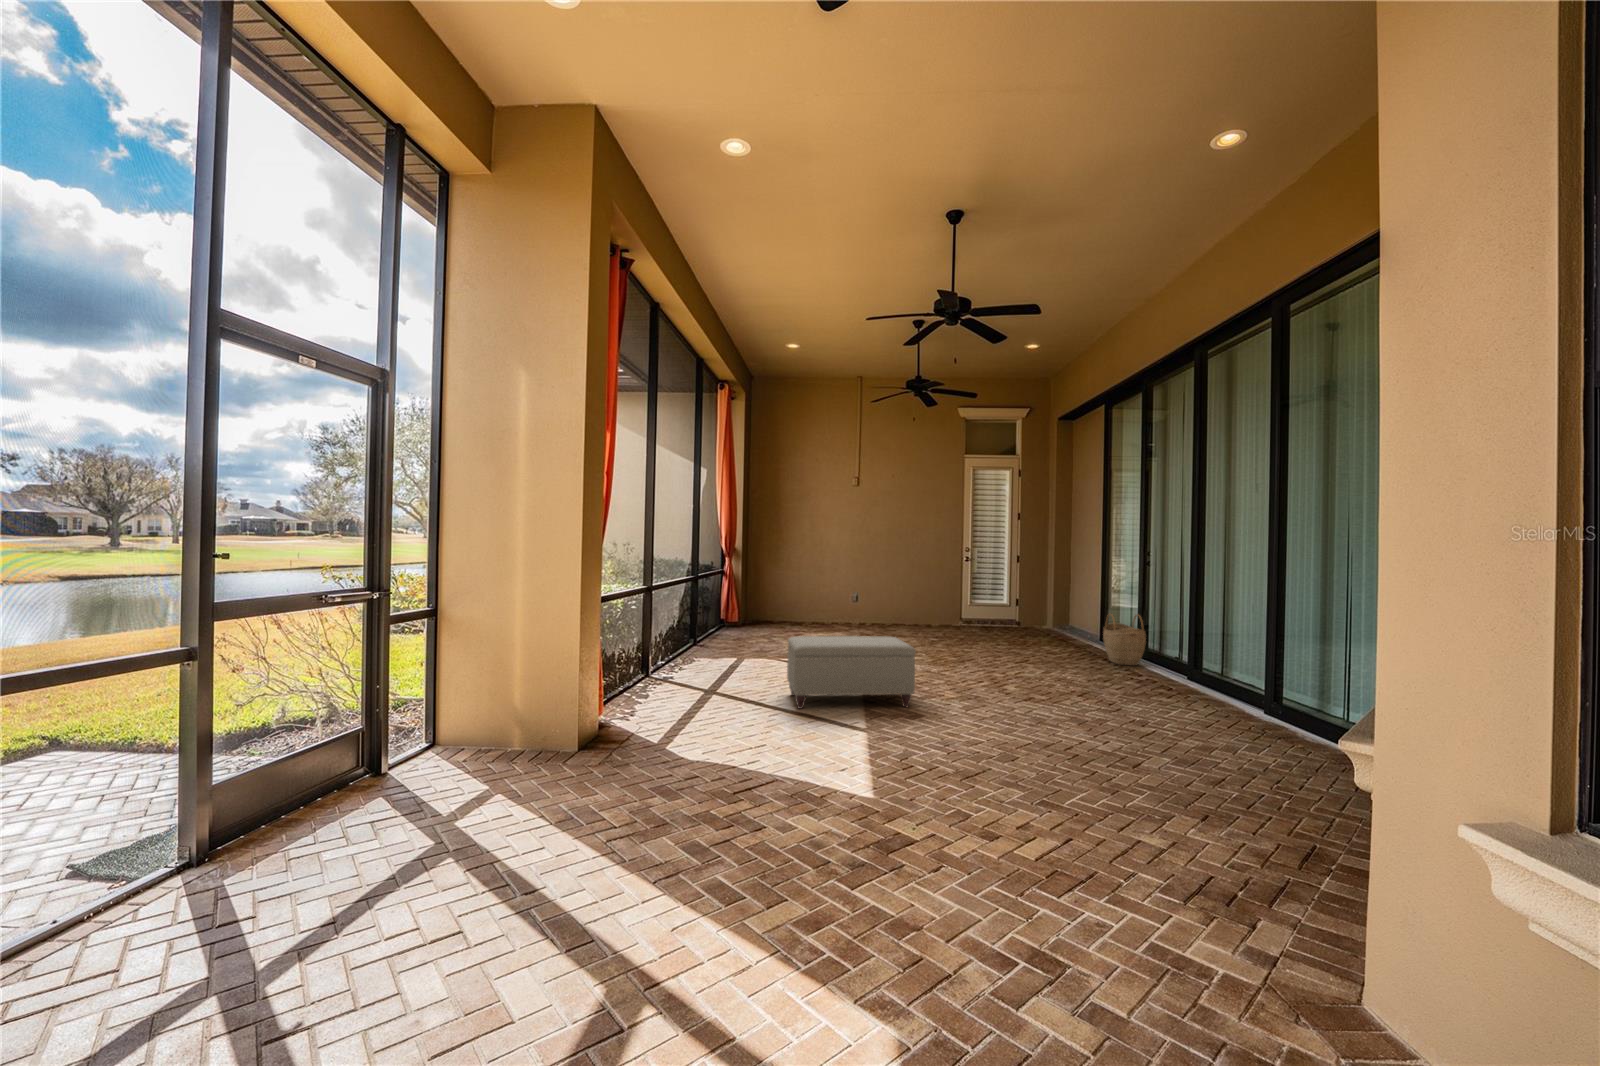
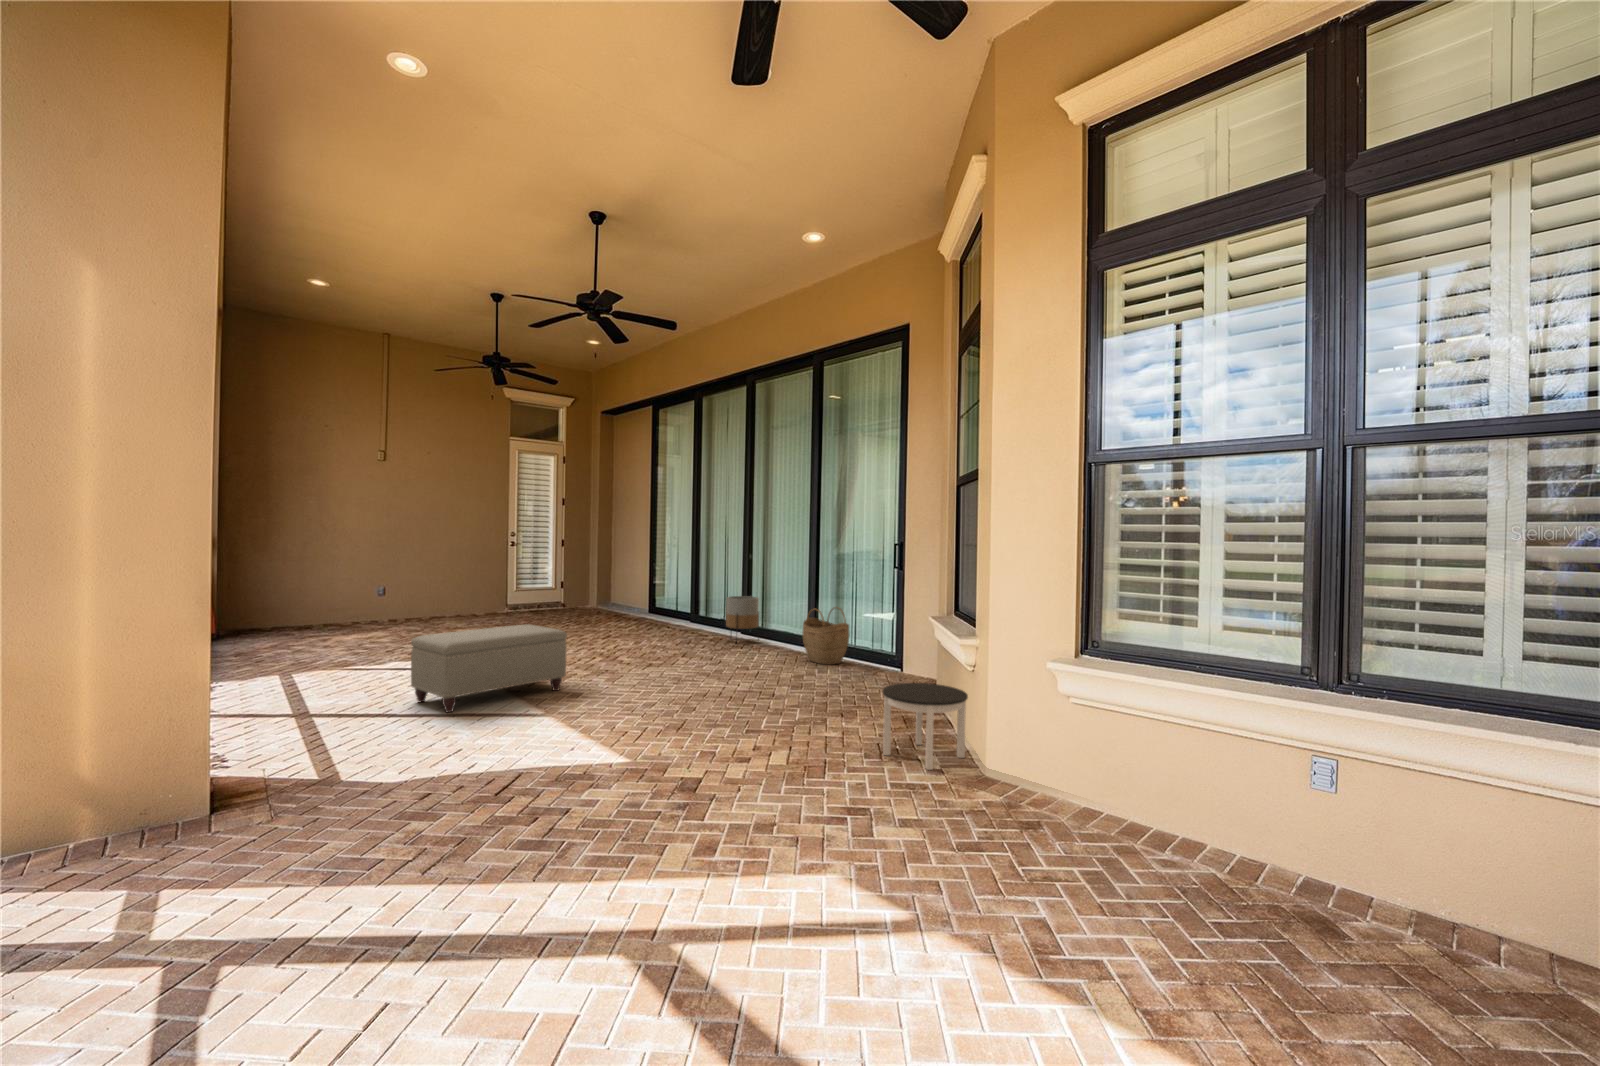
woven basket: present [1103,614,1146,666] -> present [803,607,849,665]
planter: none [1160,629,1209,692] -> present [726,596,759,631]
round table: none [1201,791,1378,962] -> present [883,683,968,770]

